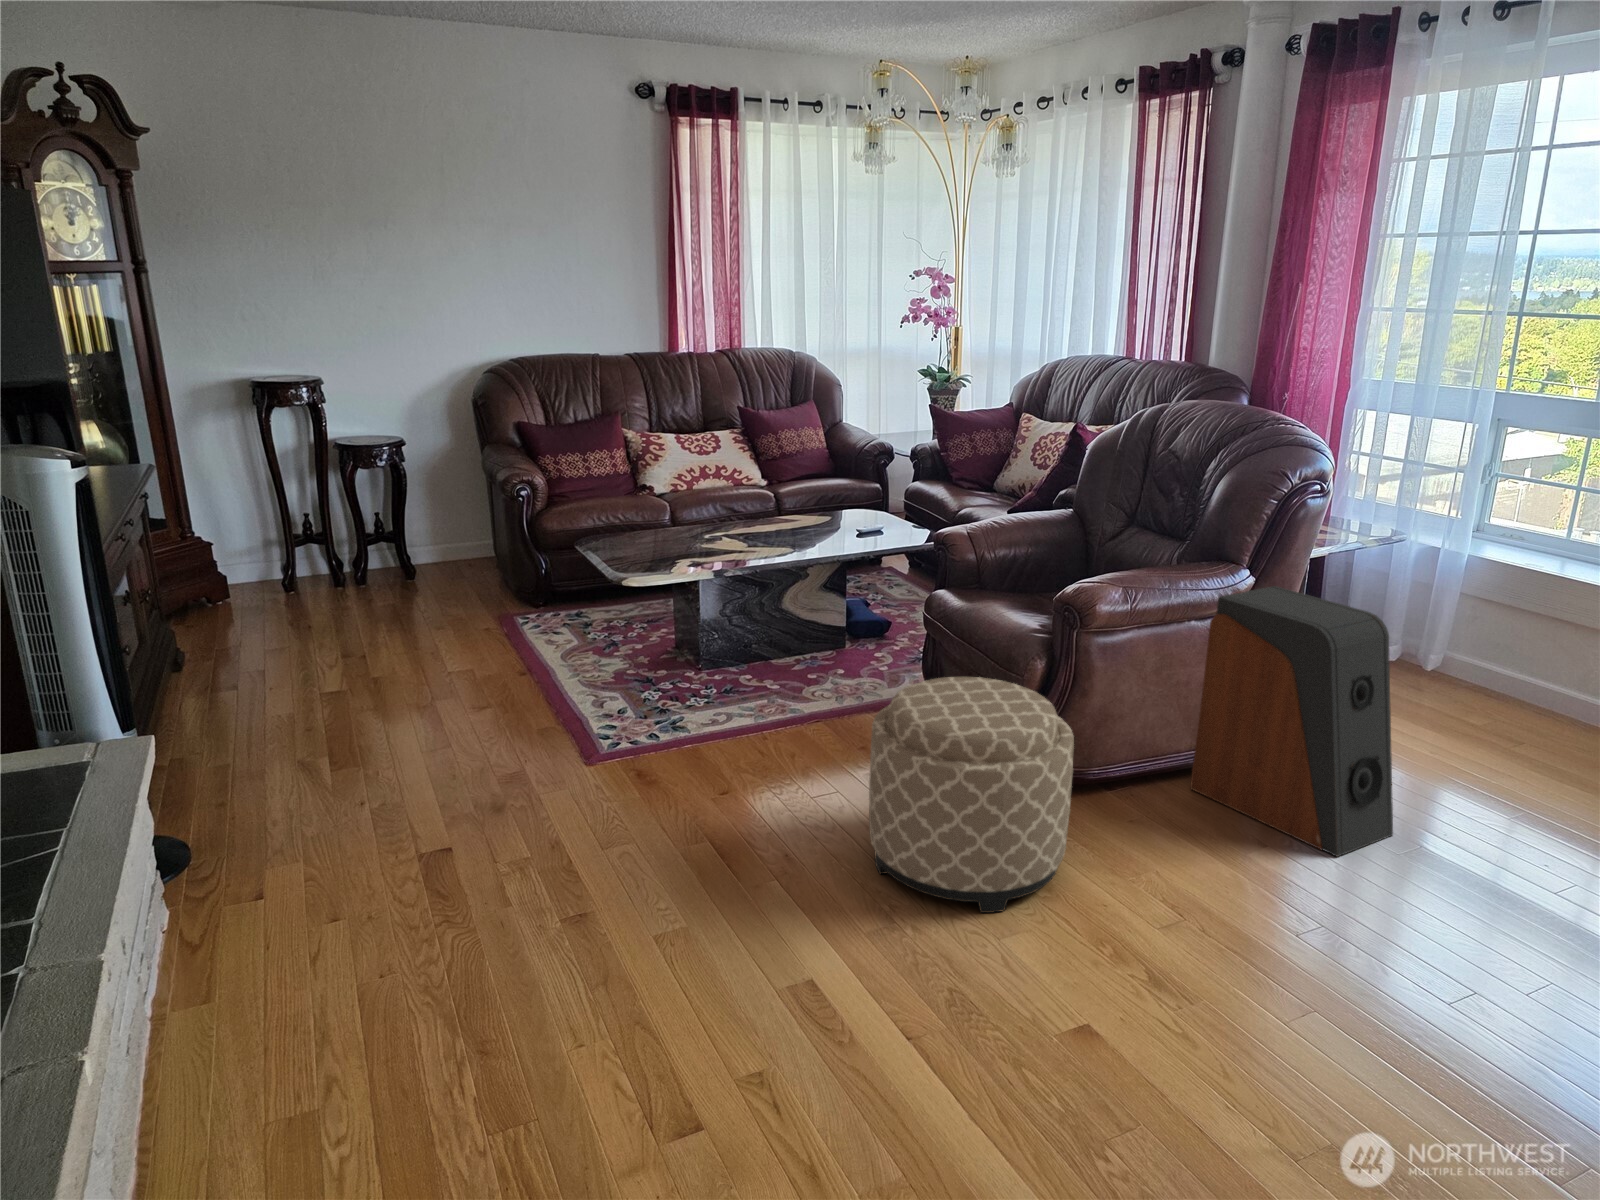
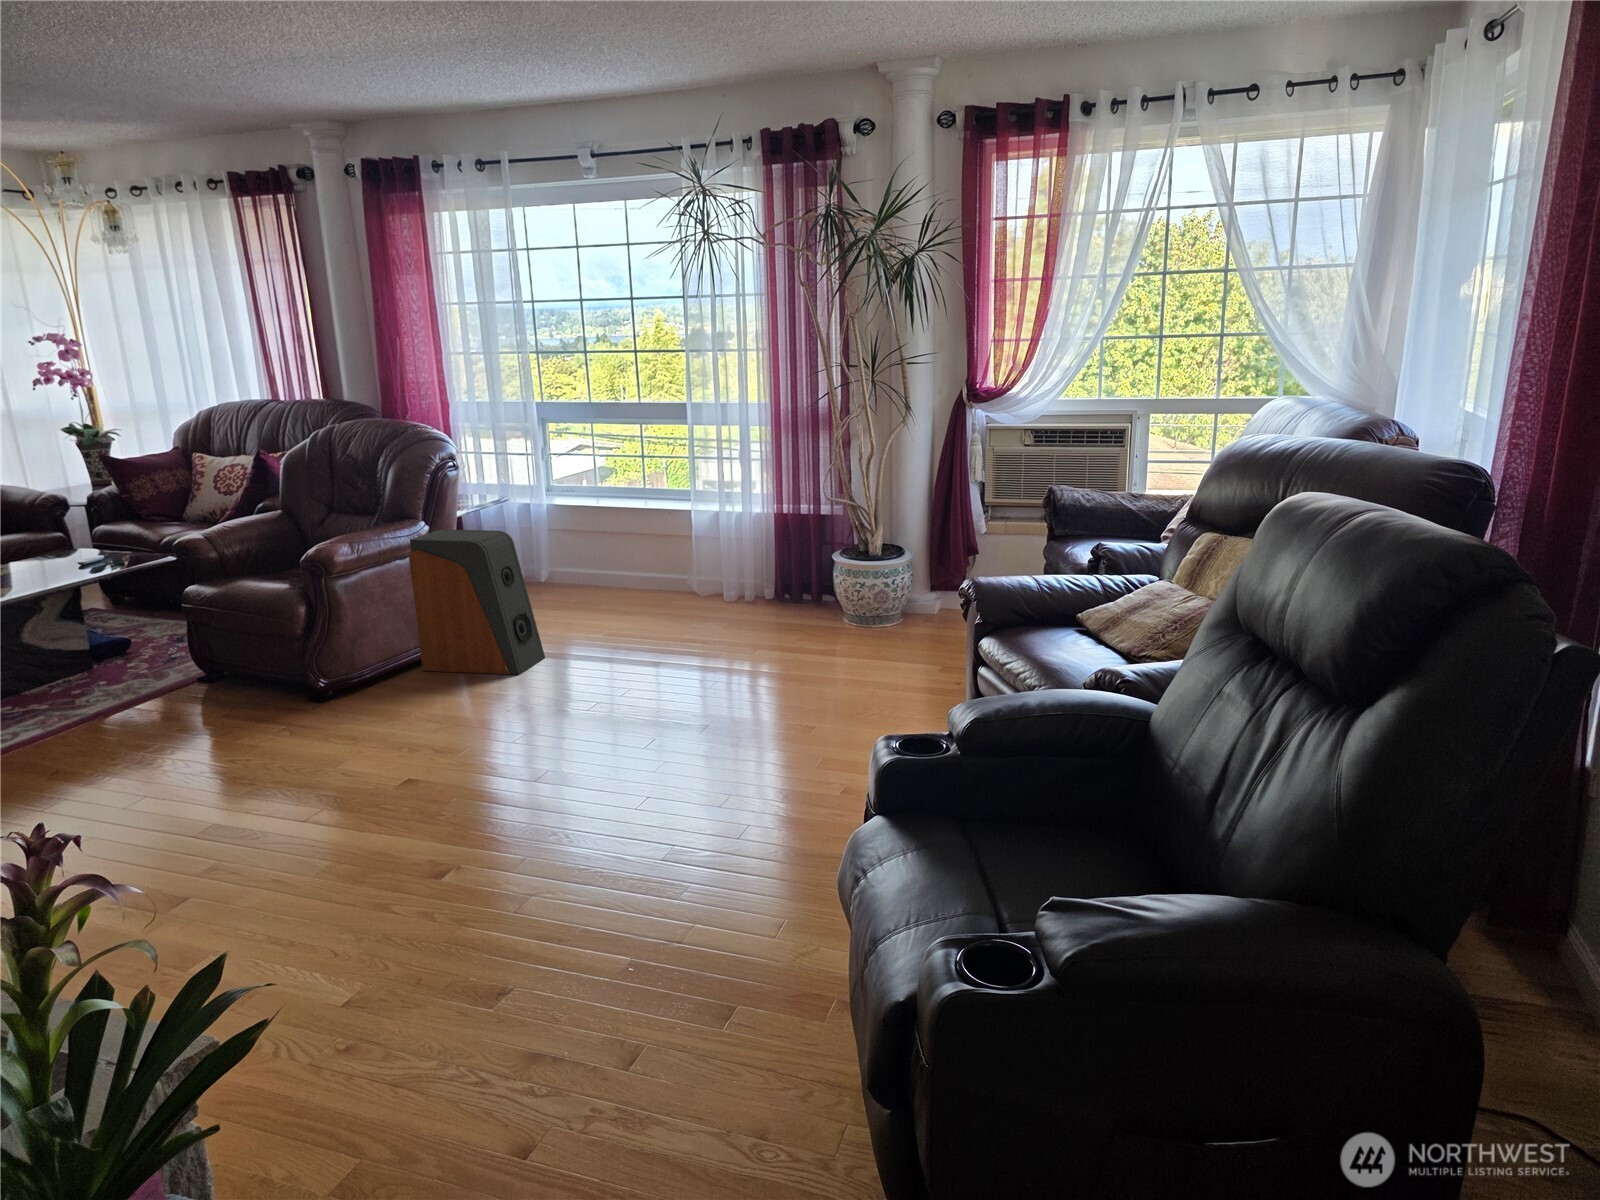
ottoman: present [869,677,1074,913] -> none [194,616,360,769]

